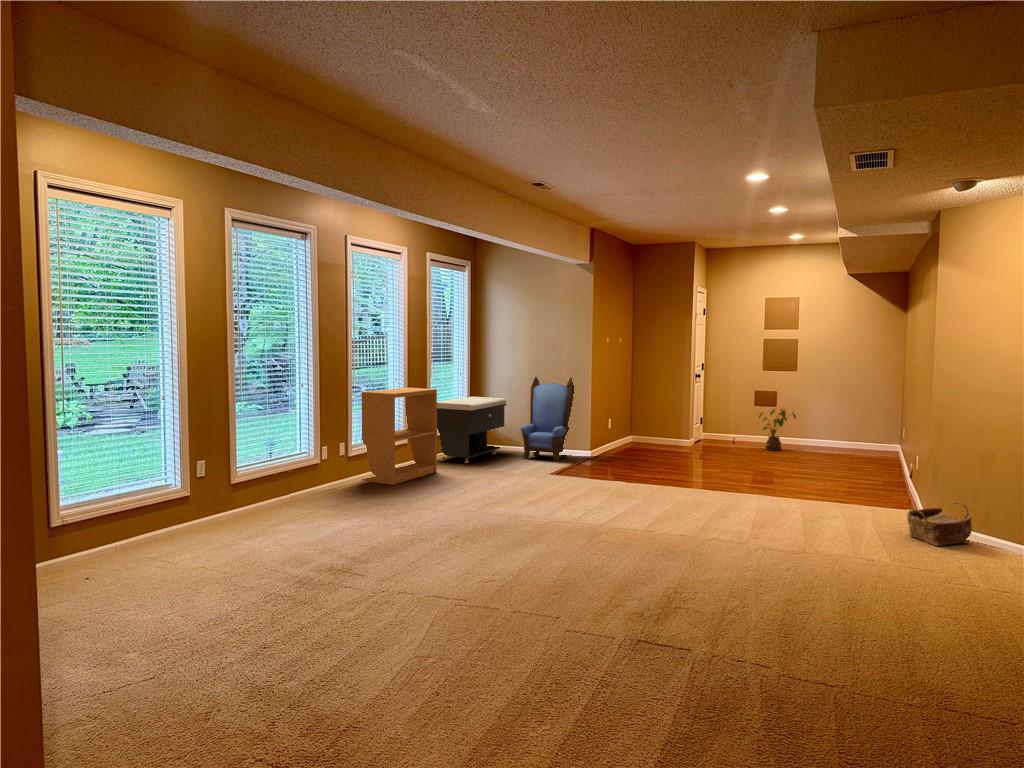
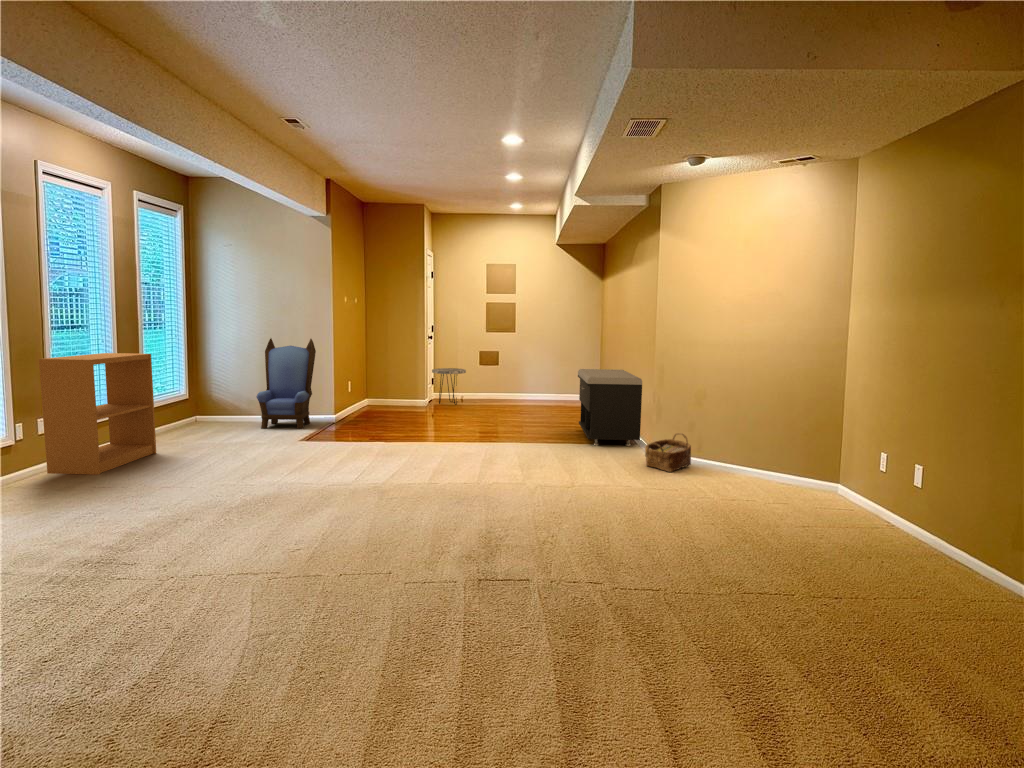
storage bench: present [437,397,506,463] -> present [578,369,642,446]
side table: none [698,409,736,449] -> present [432,368,466,404]
house plant: present [759,409,796,451] -> none [485,365,516,403]

